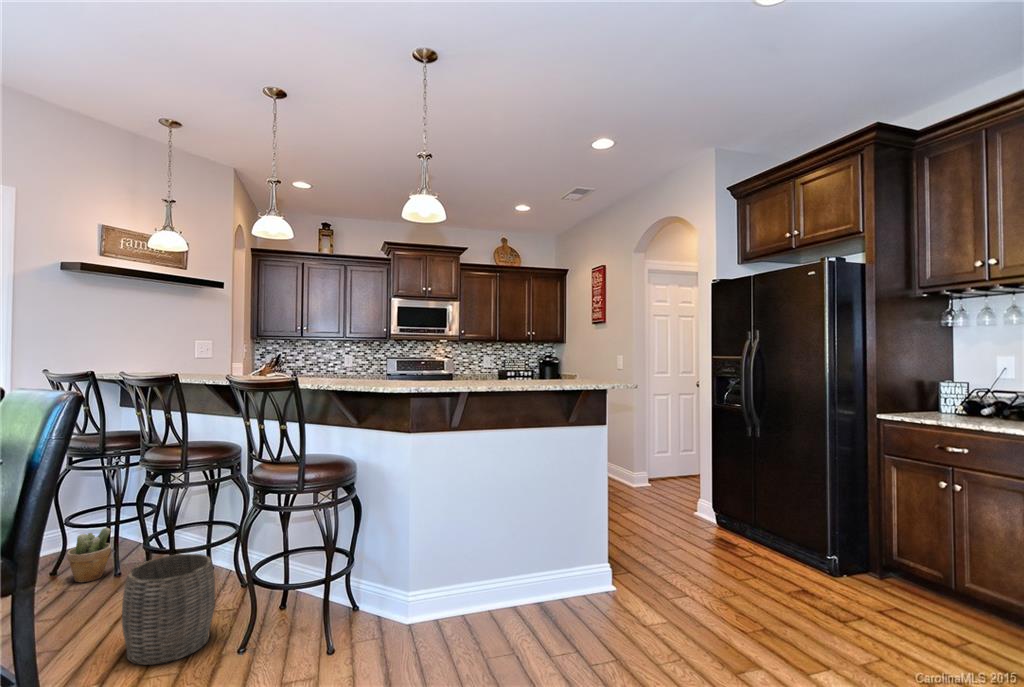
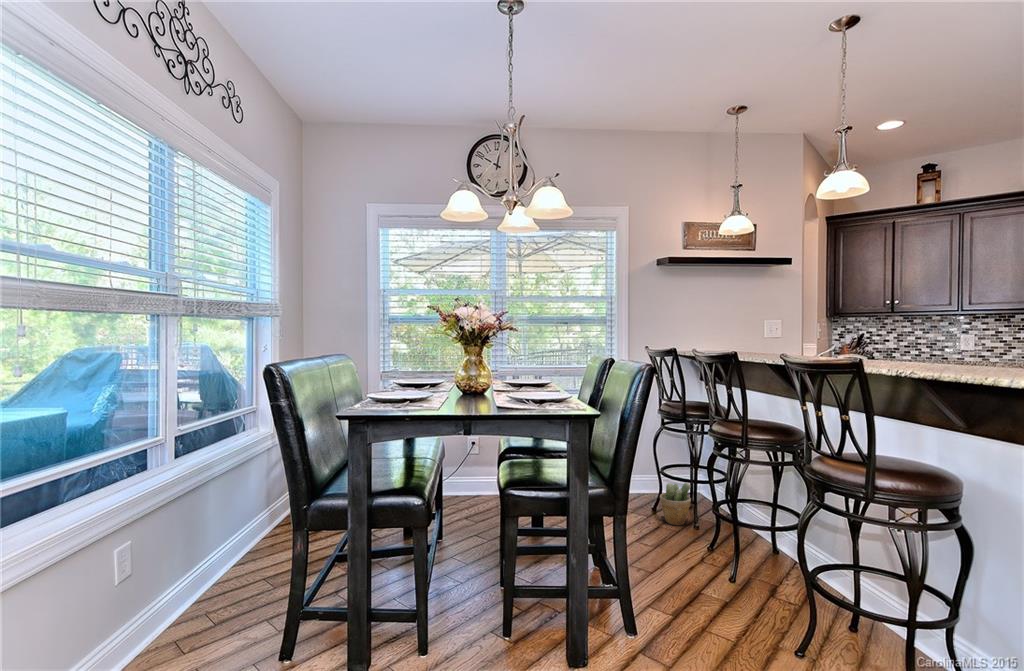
woven basket: present [122,554,215,665] -> none [685,527,770,638]

